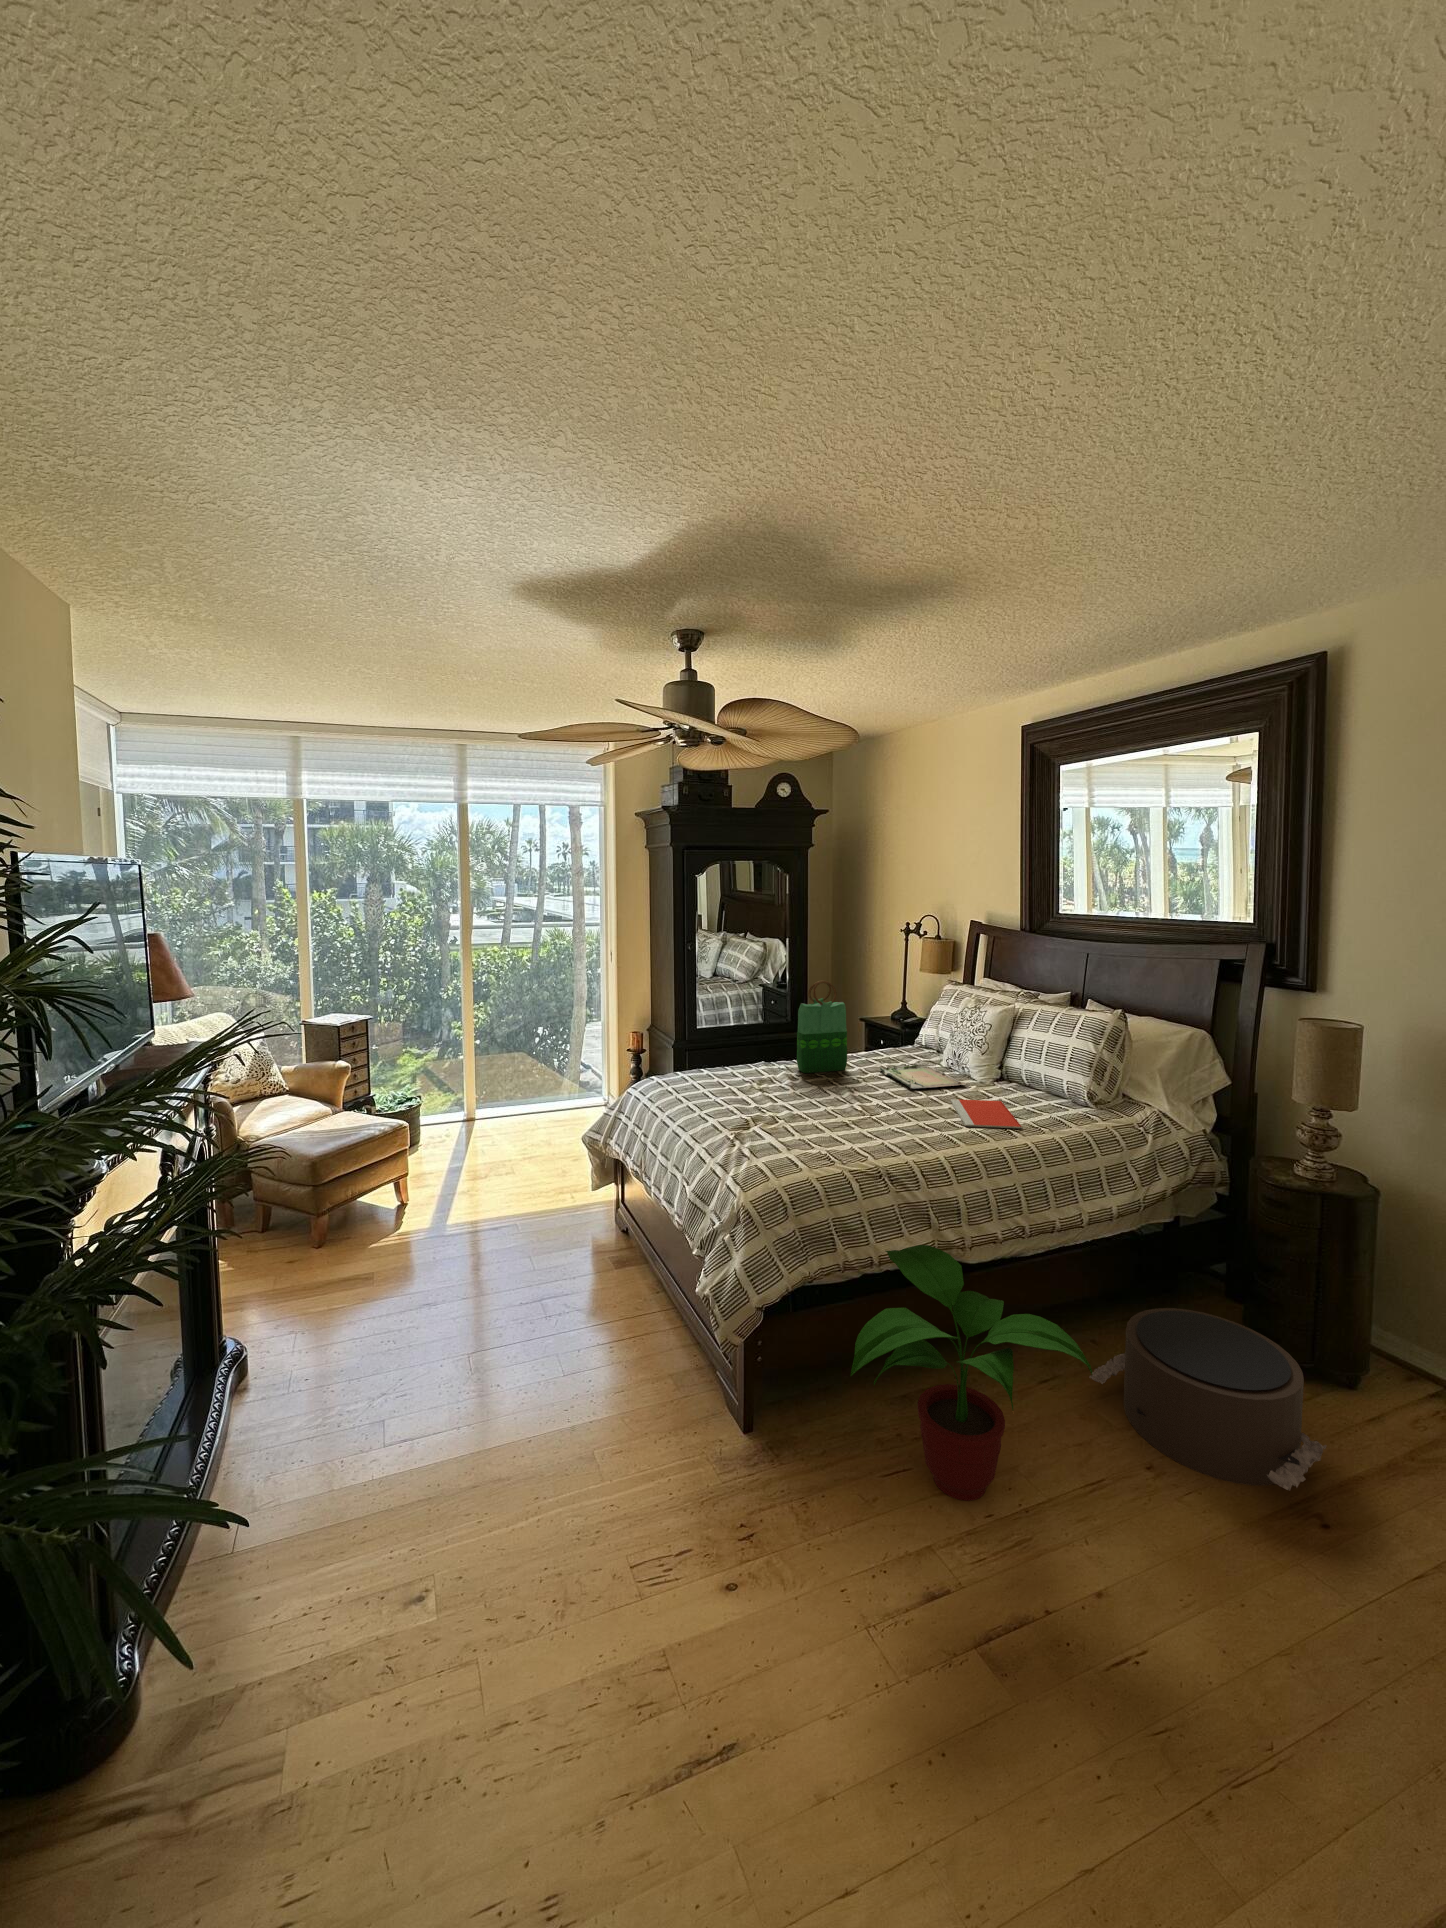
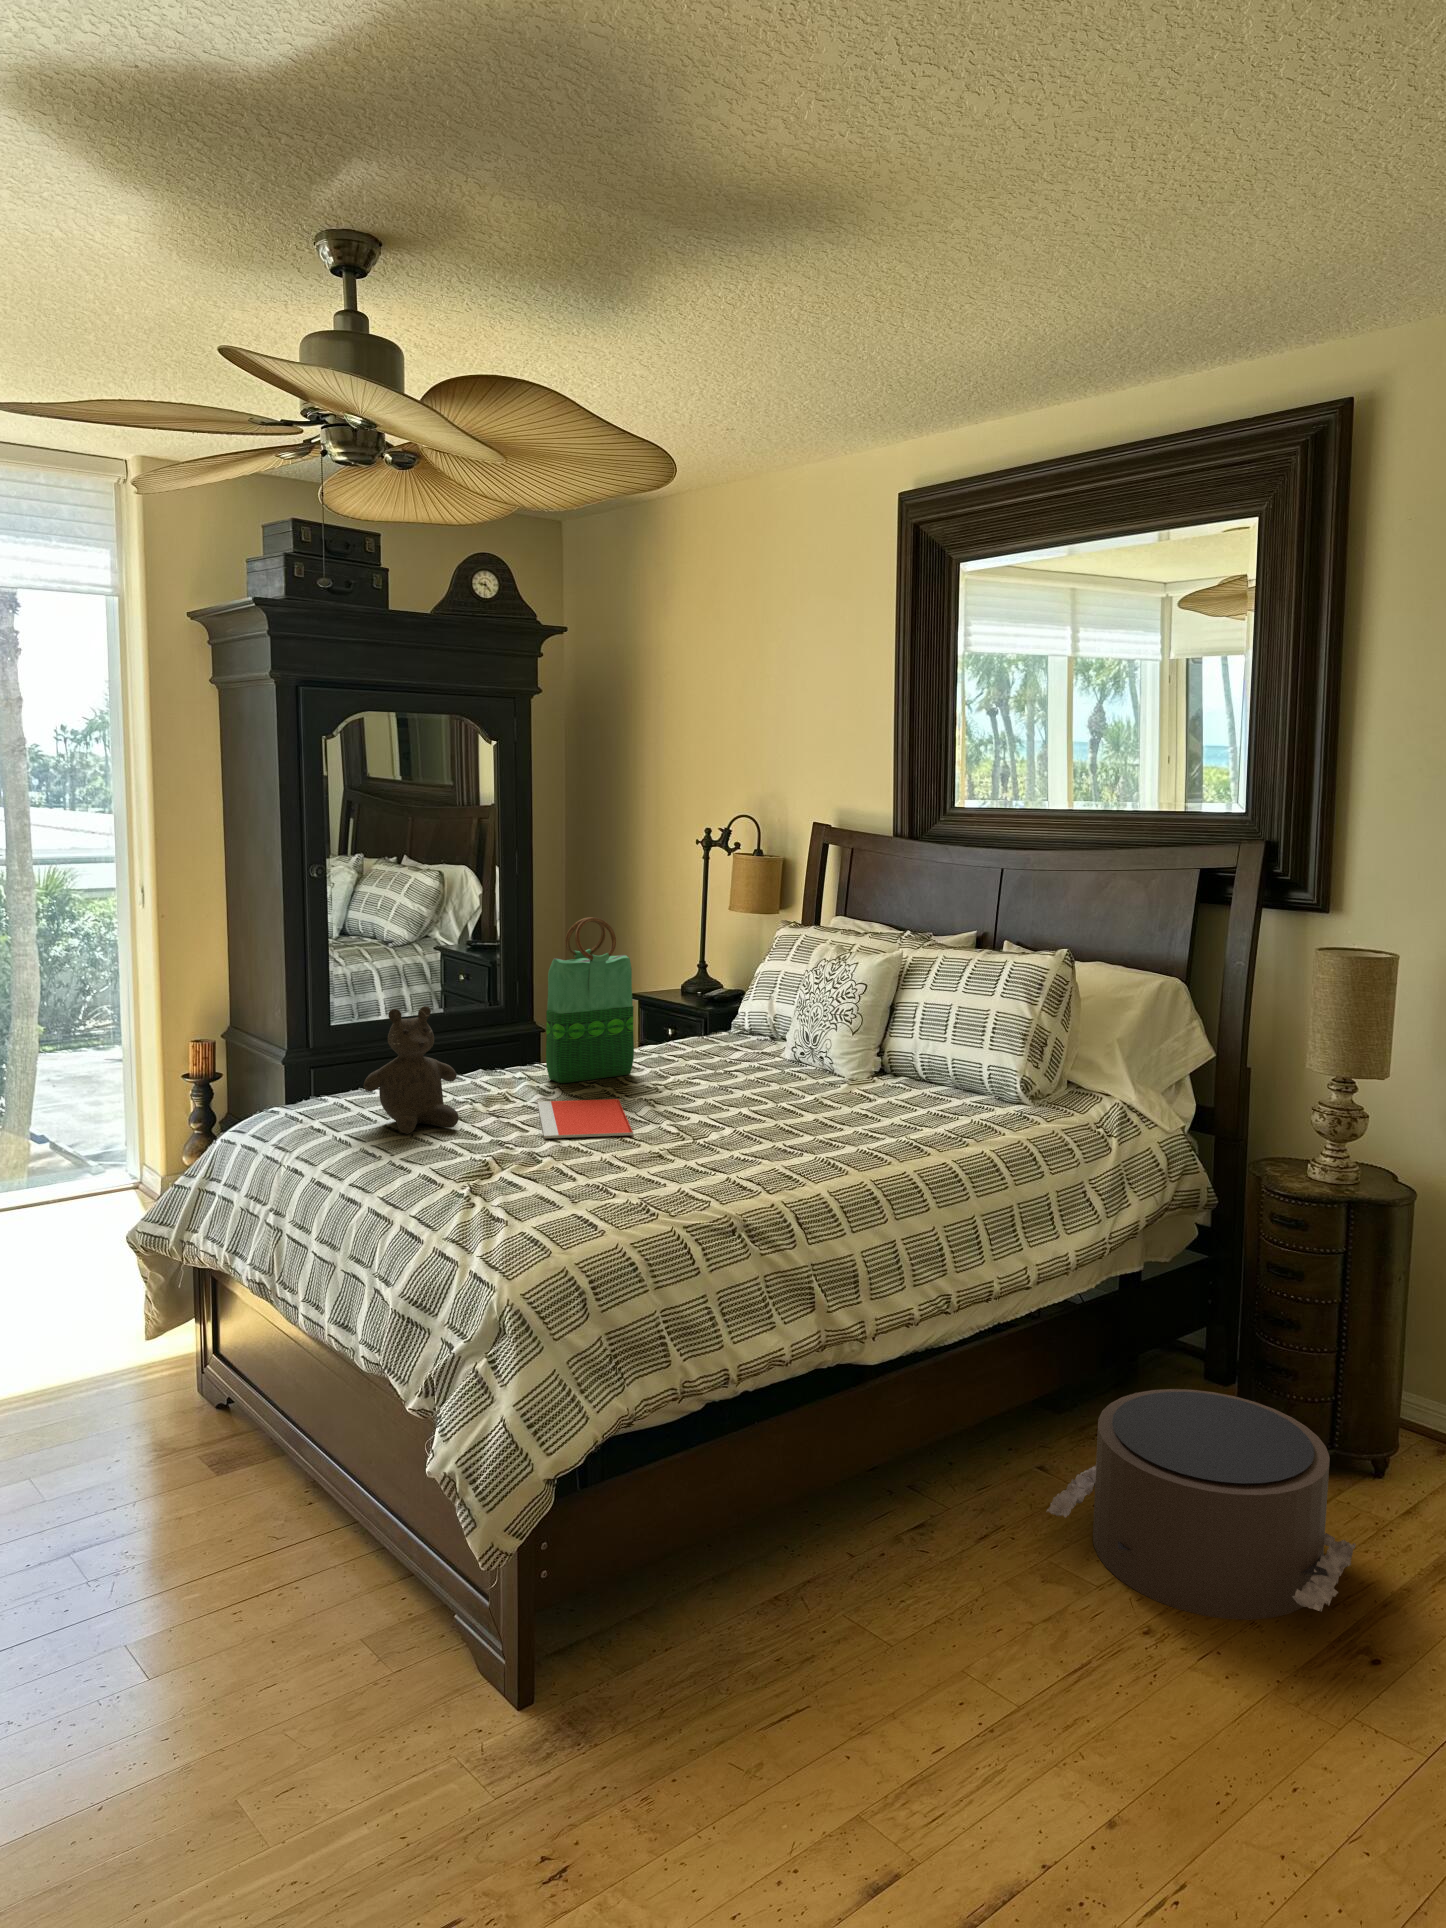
teddy bear: none [693,1029,742,1098] -> present [363,1006,459,1134]
tray: present [880,1062,966,1089] -> none [688,1052,835,1097]
notebook: present [950,1099,1022,1128] -> present [538,1099,633,1138]
potted plant: present [851,1245,1092,1501] -> none [729,1335,1081,1728]

